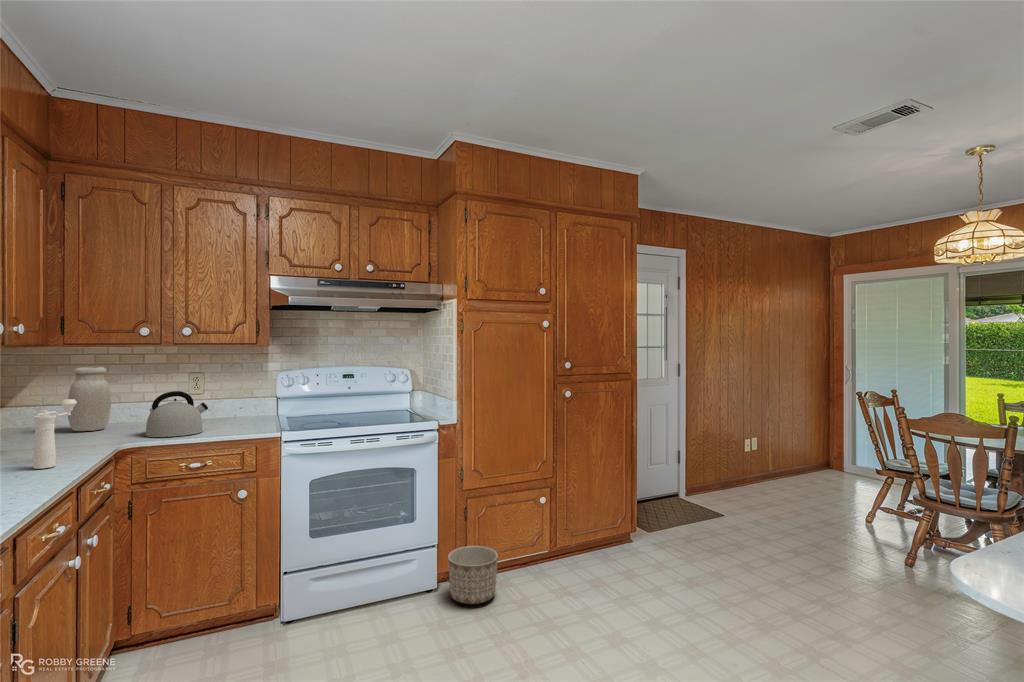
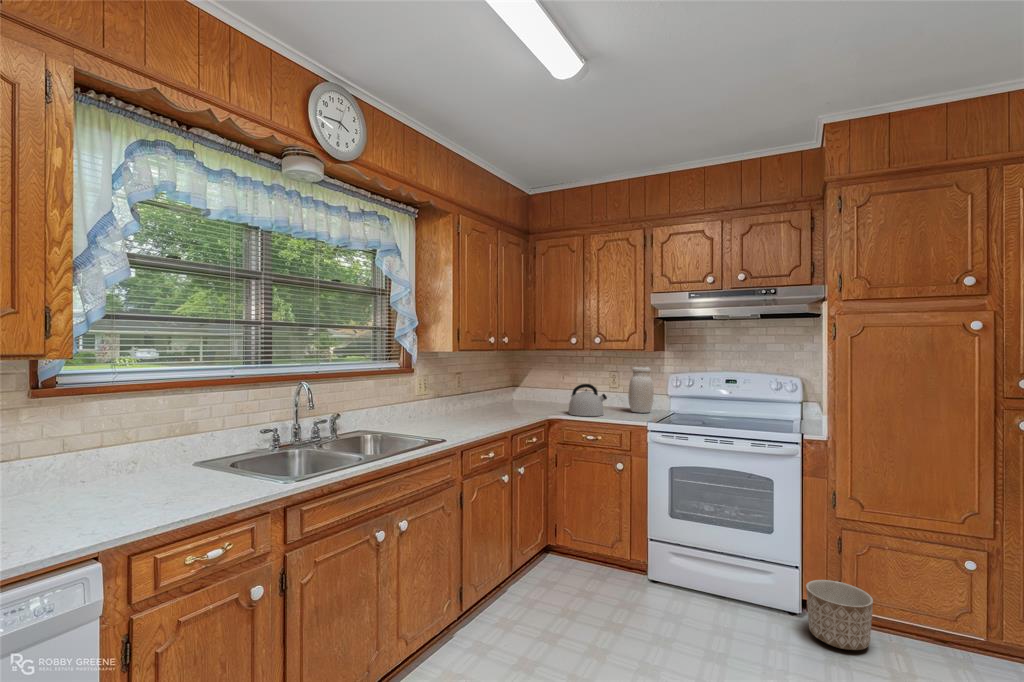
jar: present [68,367,111,431] -> present [628,367,654,413]
pepper mill: present [33,399,77,469] -> none [496,383,520,423]

